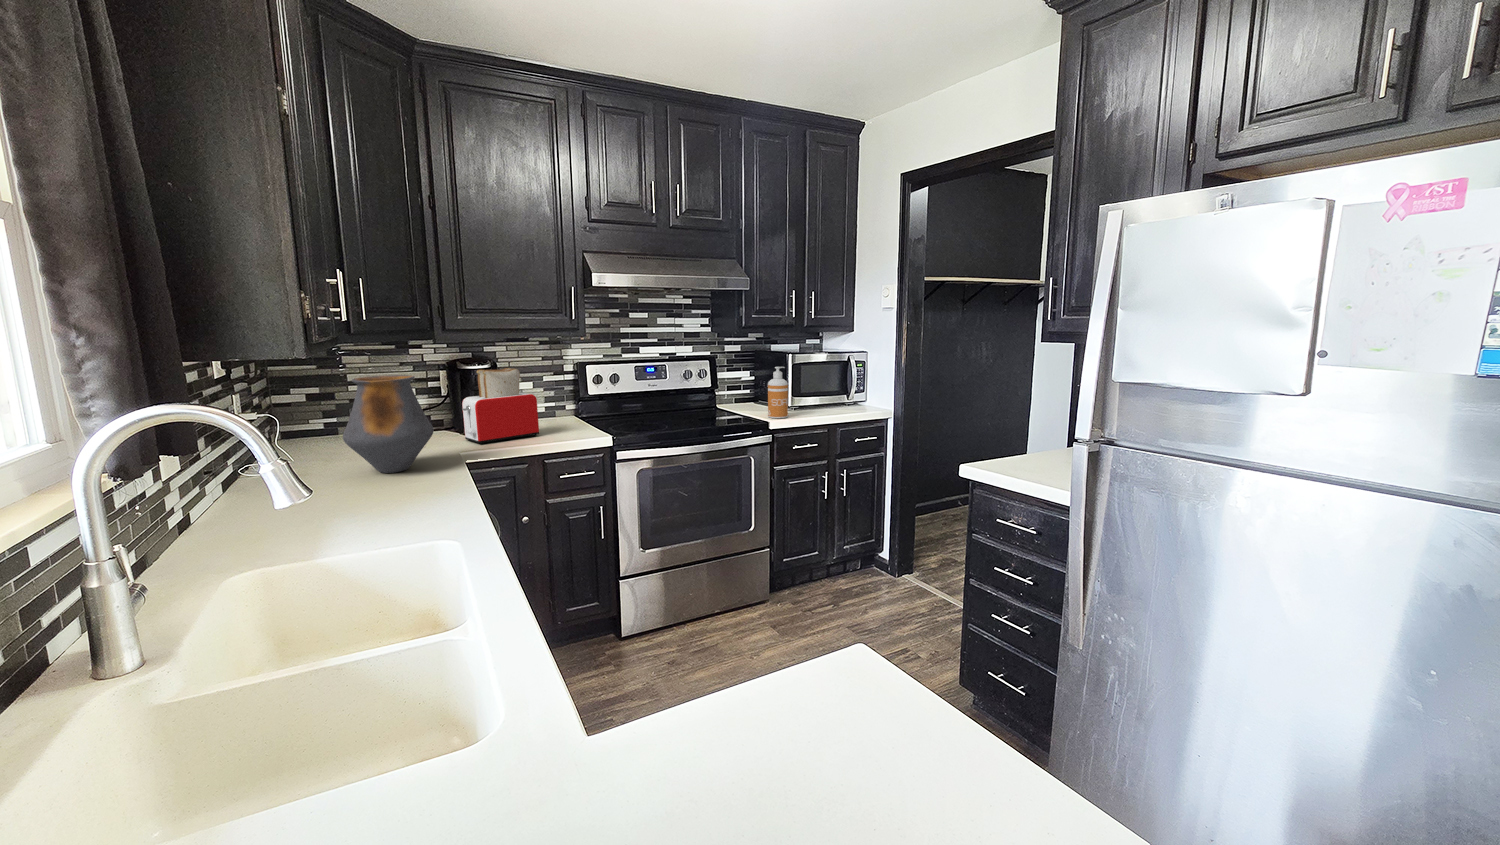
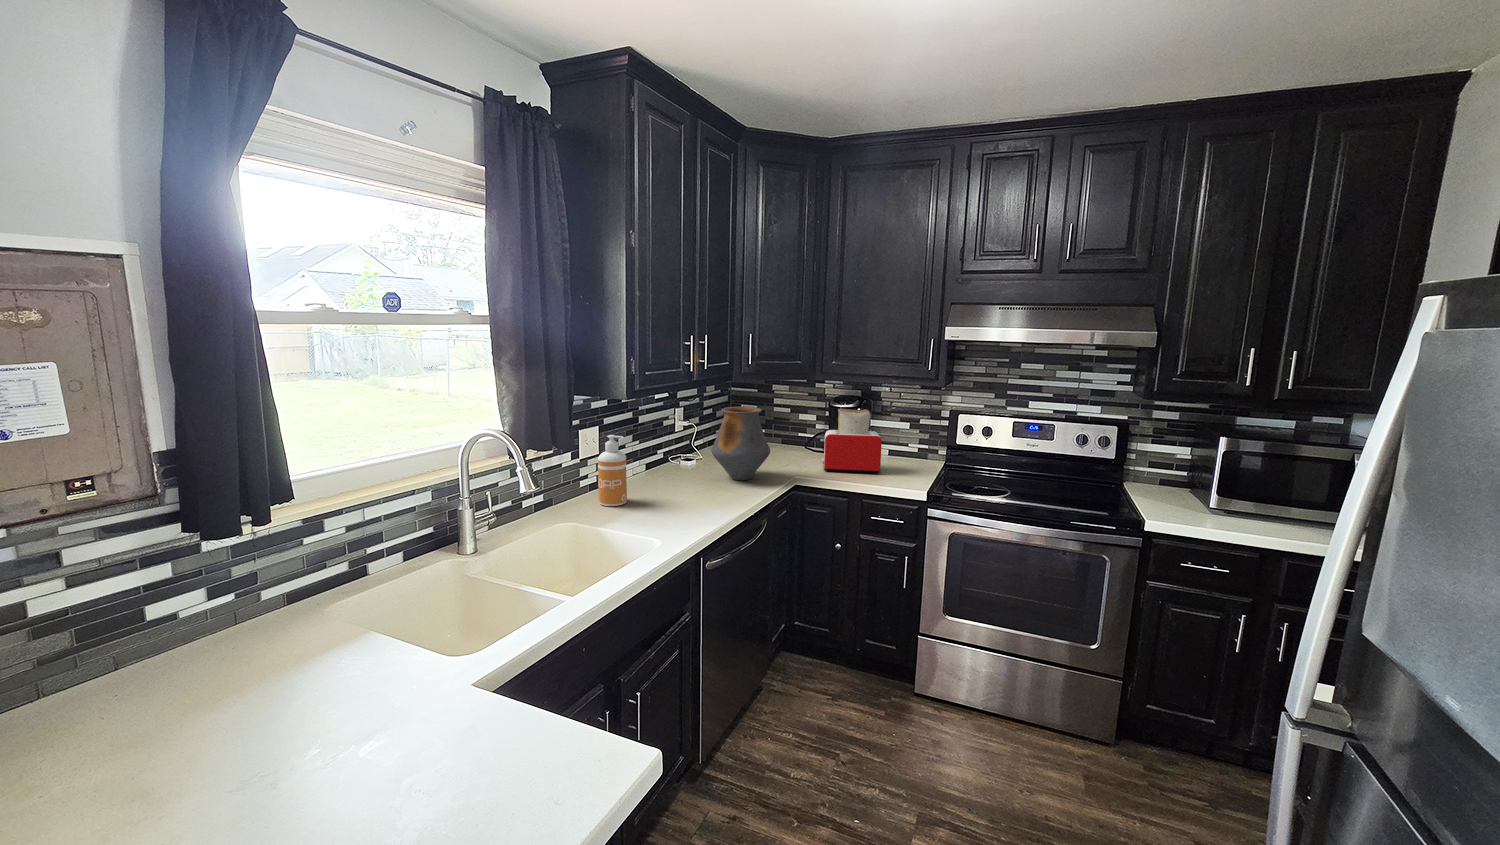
soap dispenser: present [768,367,788,418] -> present [598,435,627,506]

